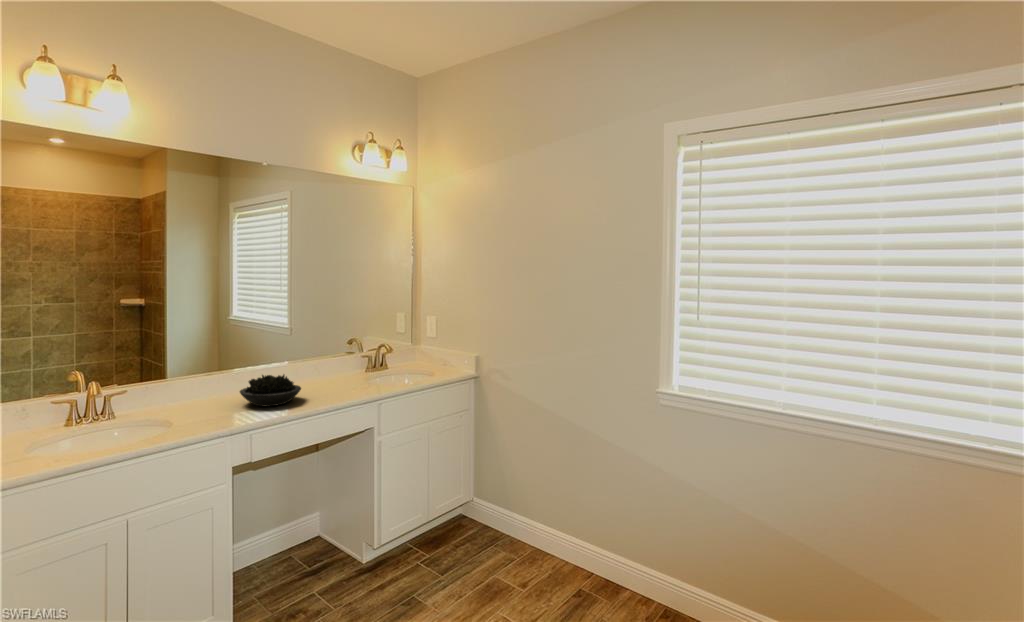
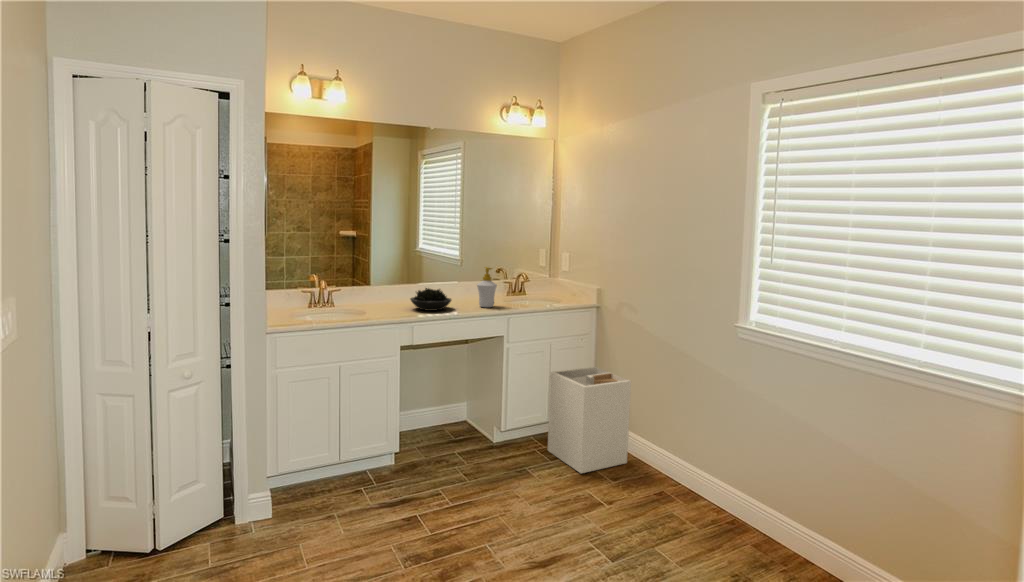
soap bottle: none [333,340,360,392] -> present [477,267,497,307]
laundry hamper: none [433,447,530,587] -> present [548,367,631,473]

